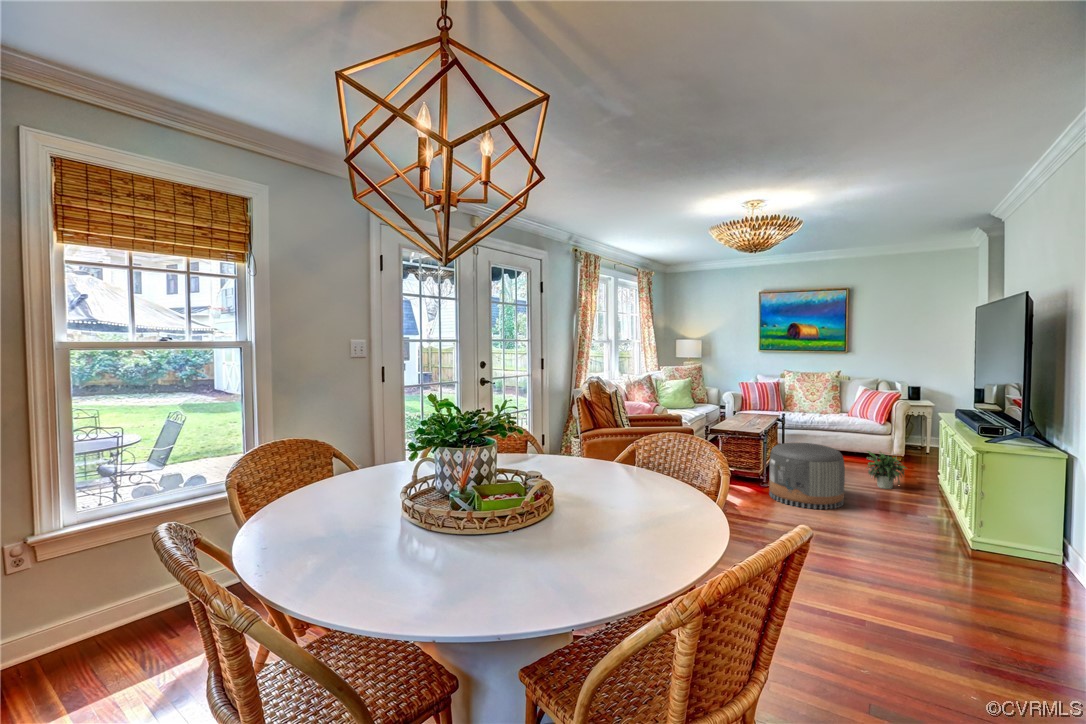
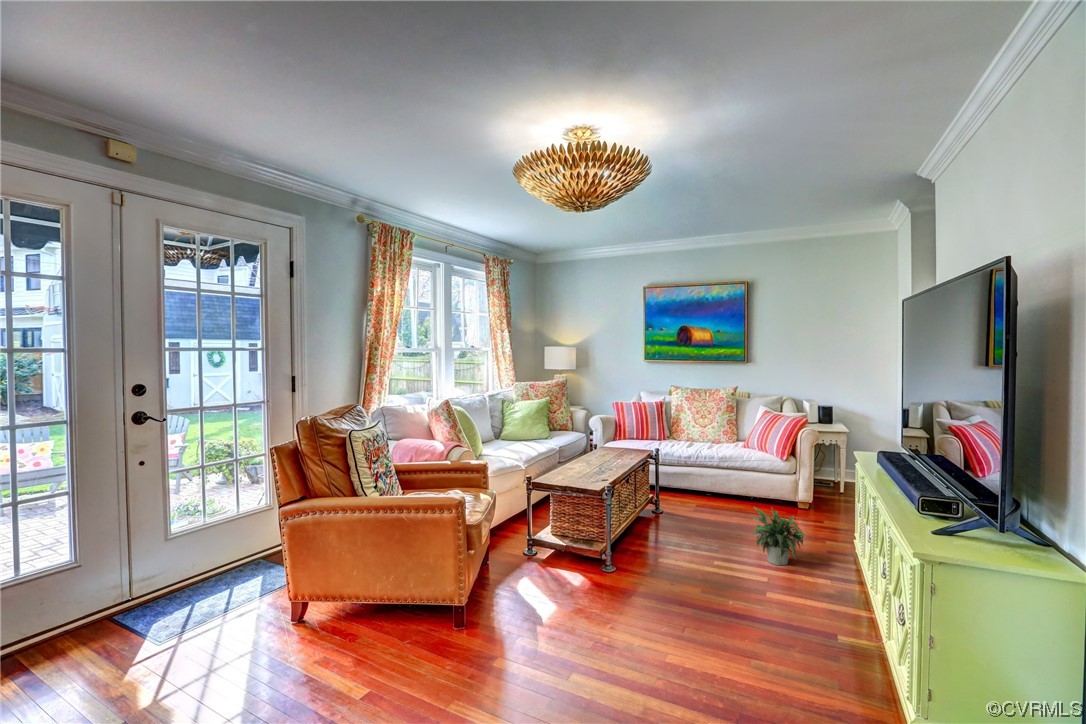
pouf: present [769,443,845,509] -> none [607,504,712,619]

